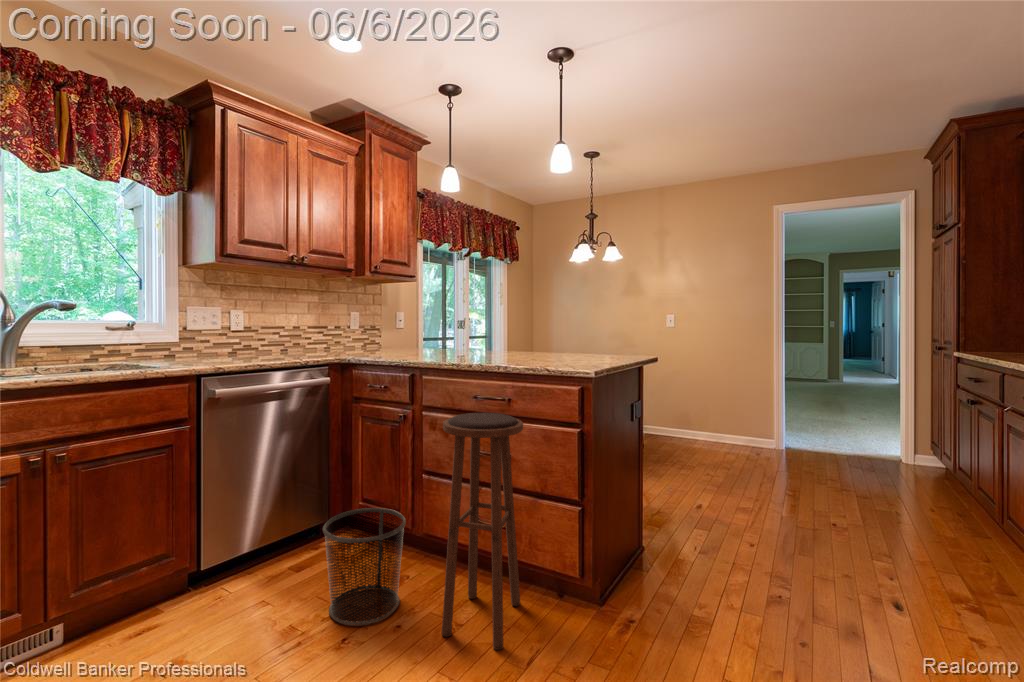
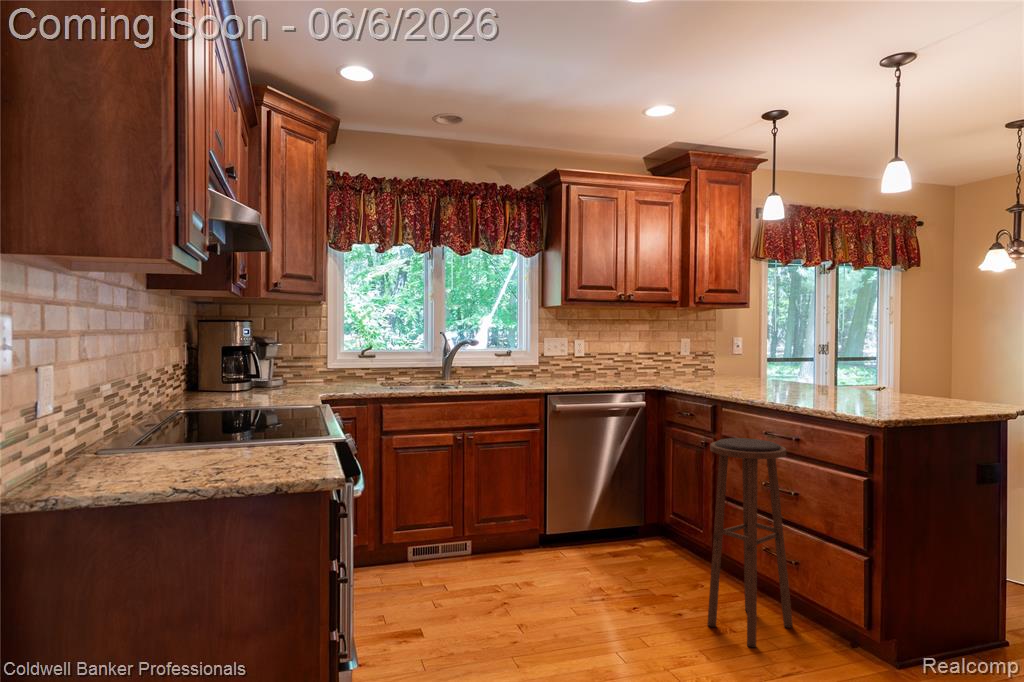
waste bin: present [323,508,406,626] -> none [622,512,689,602]

